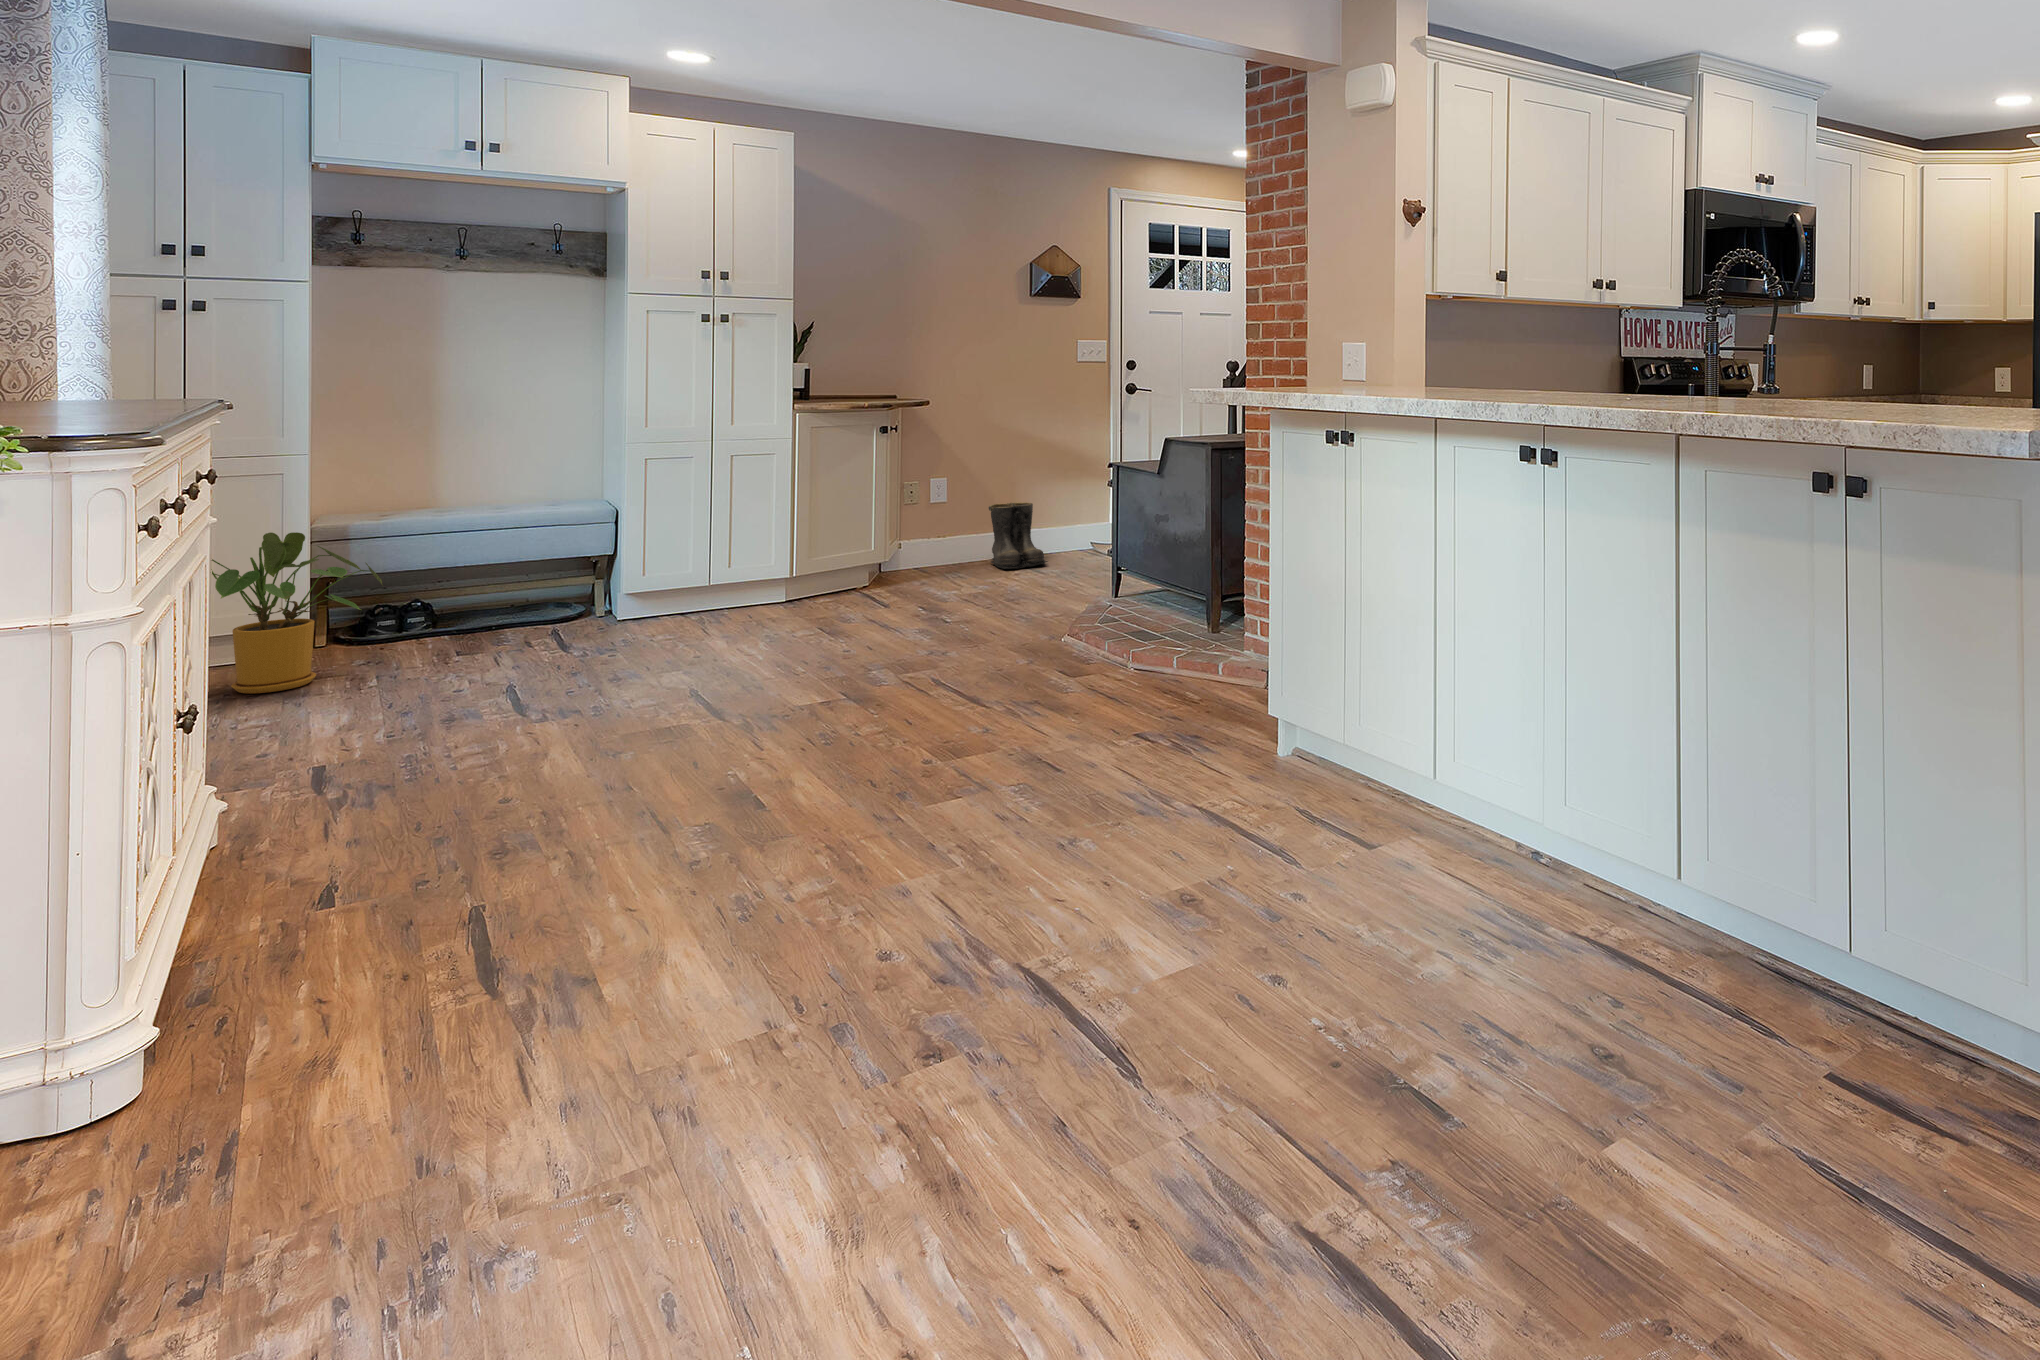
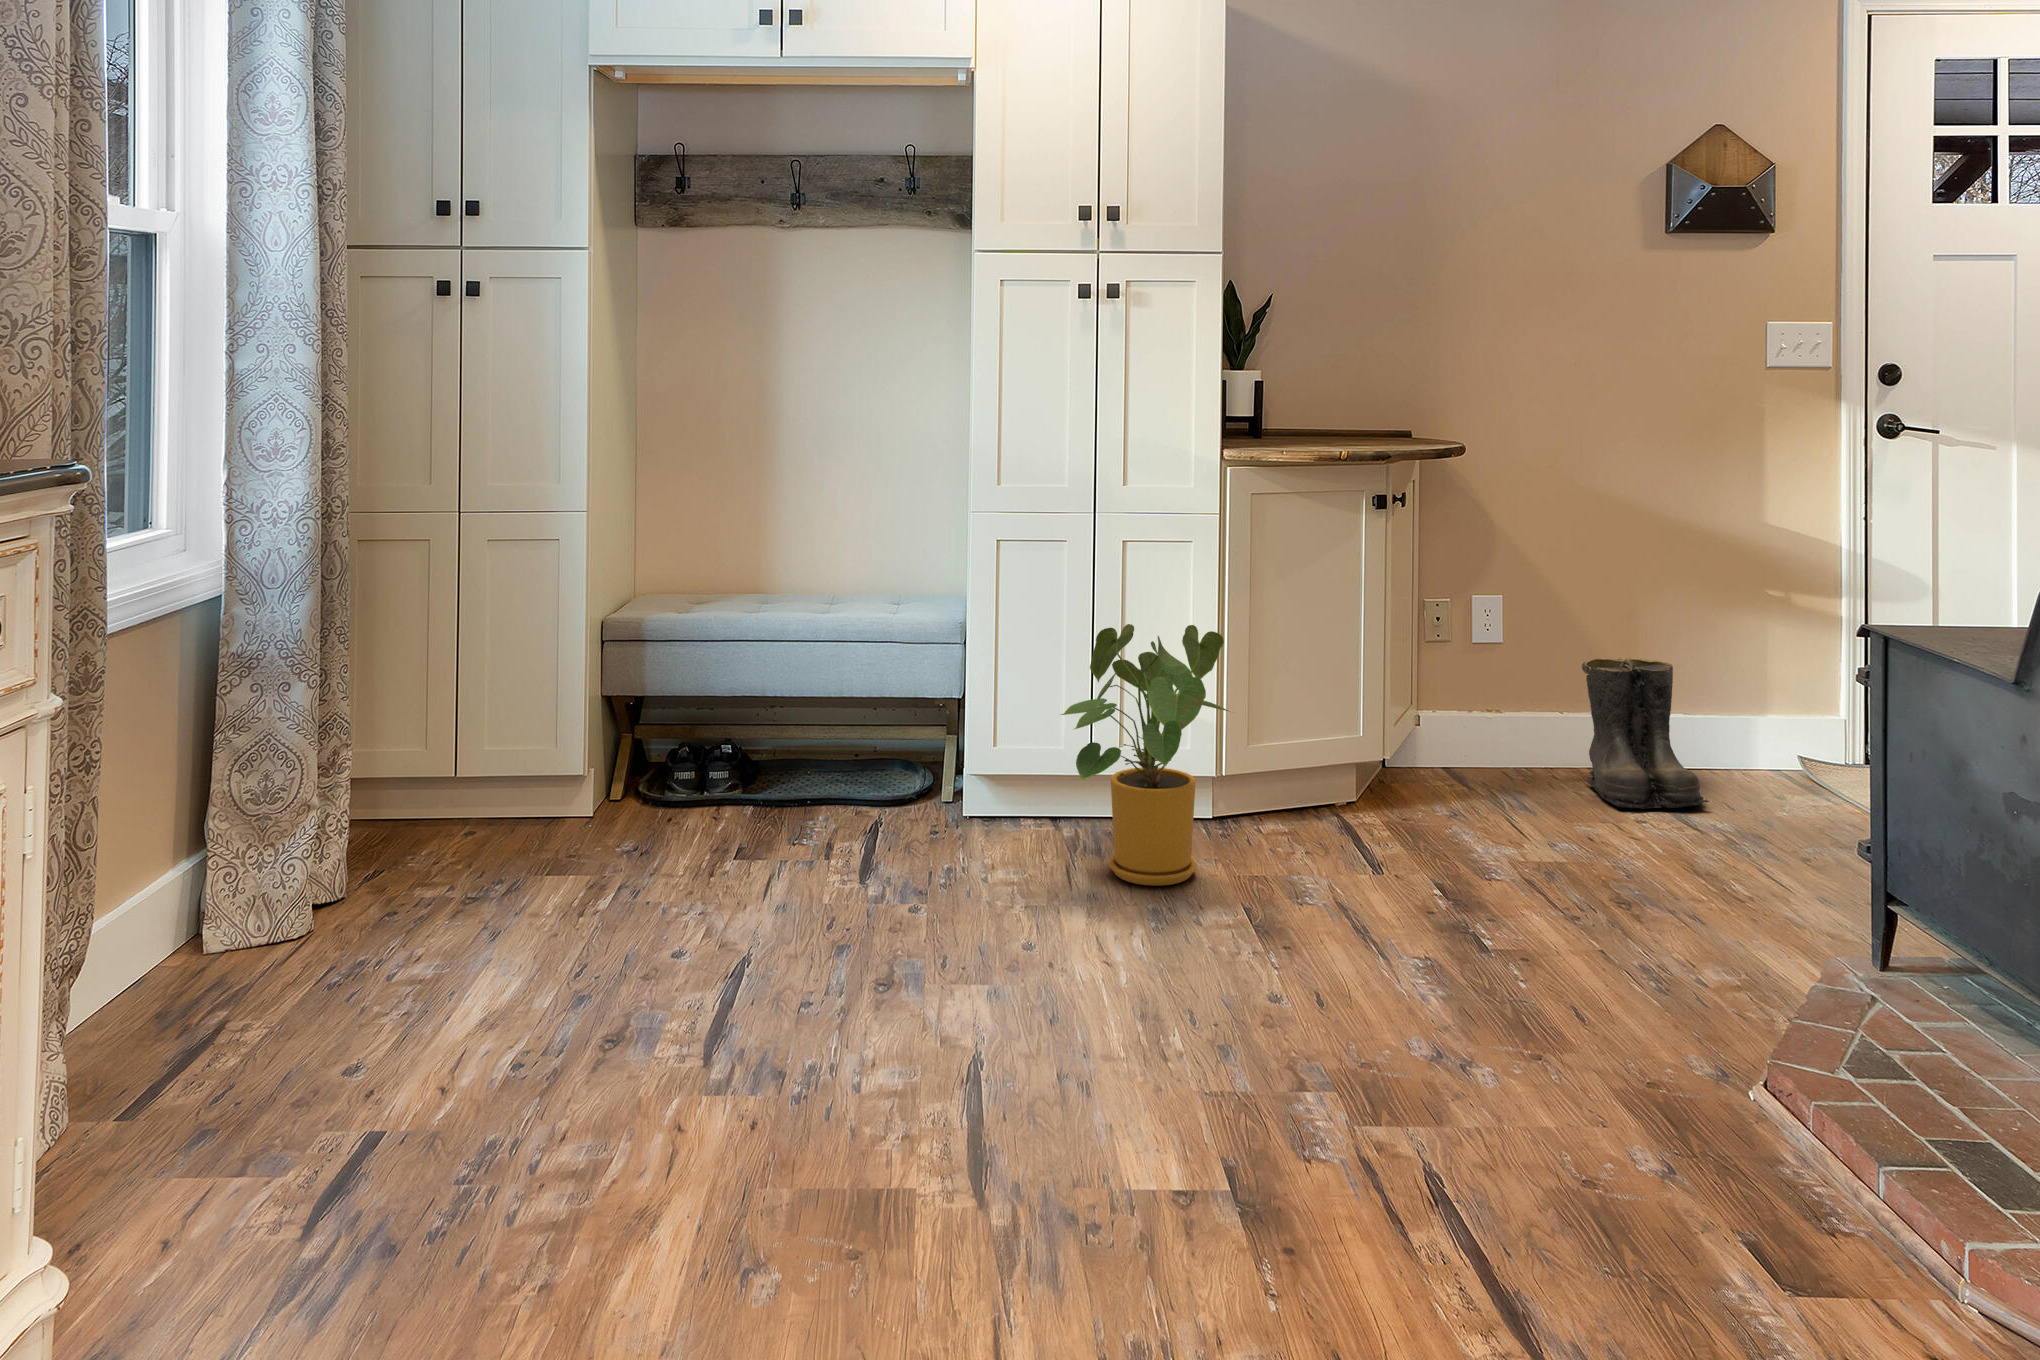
house plant: present [211,532,382,694] -> present [1061,624,1230,886]

